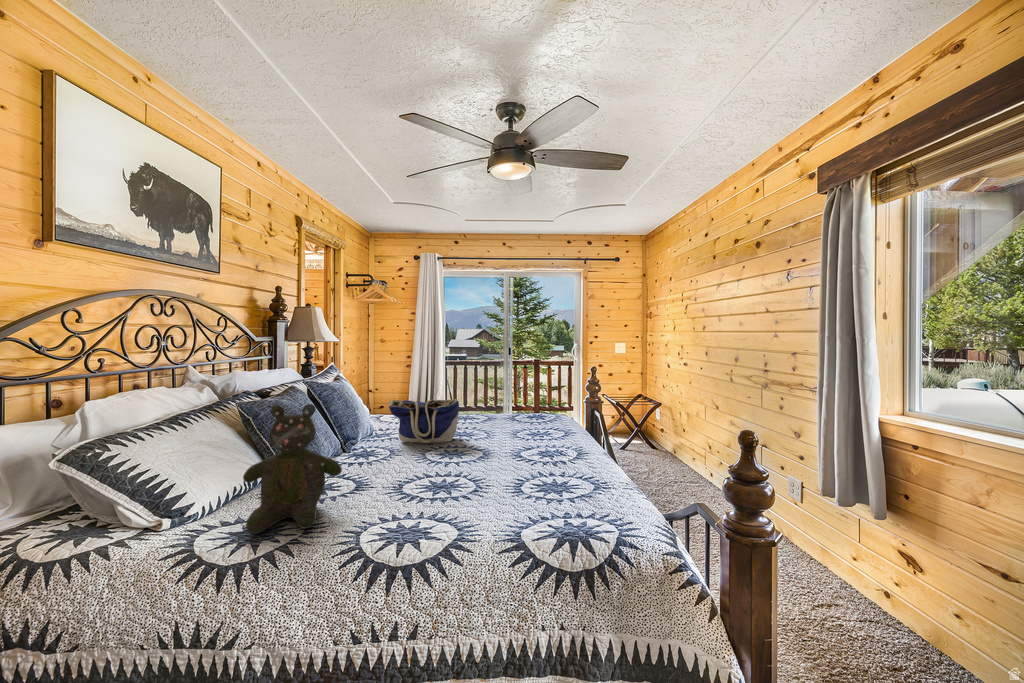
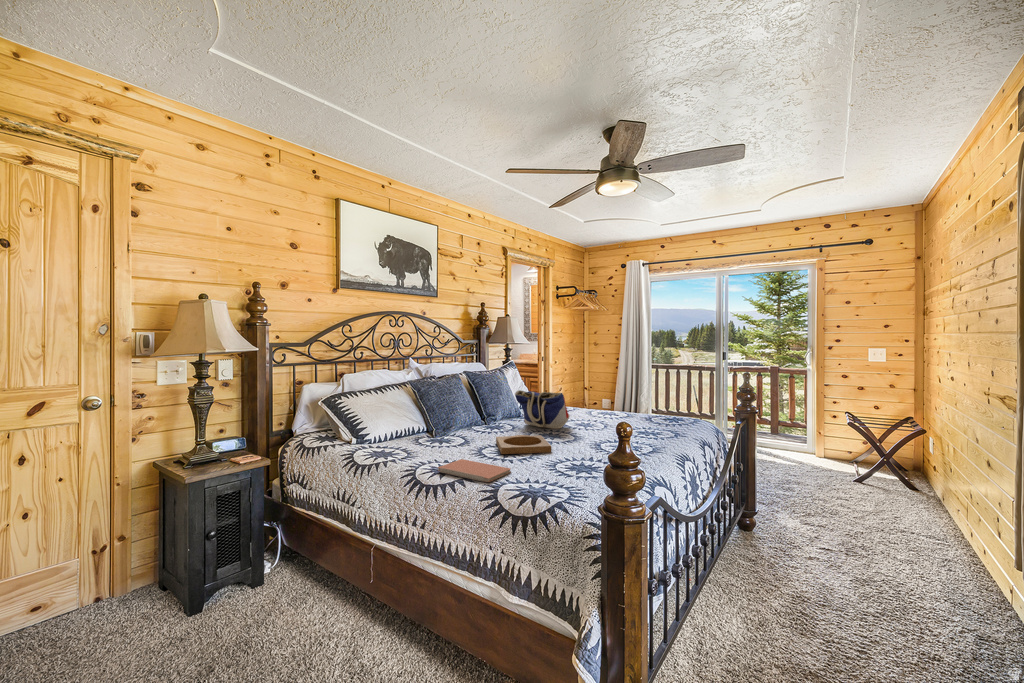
teddy bear: present [243,404,342,534] -> none [378,381,437,457]
tray: none [405,454,491,489] -> present [496,435,551,454]
notebook: none [399,508,496,540] -> present [438,459,511,482]

